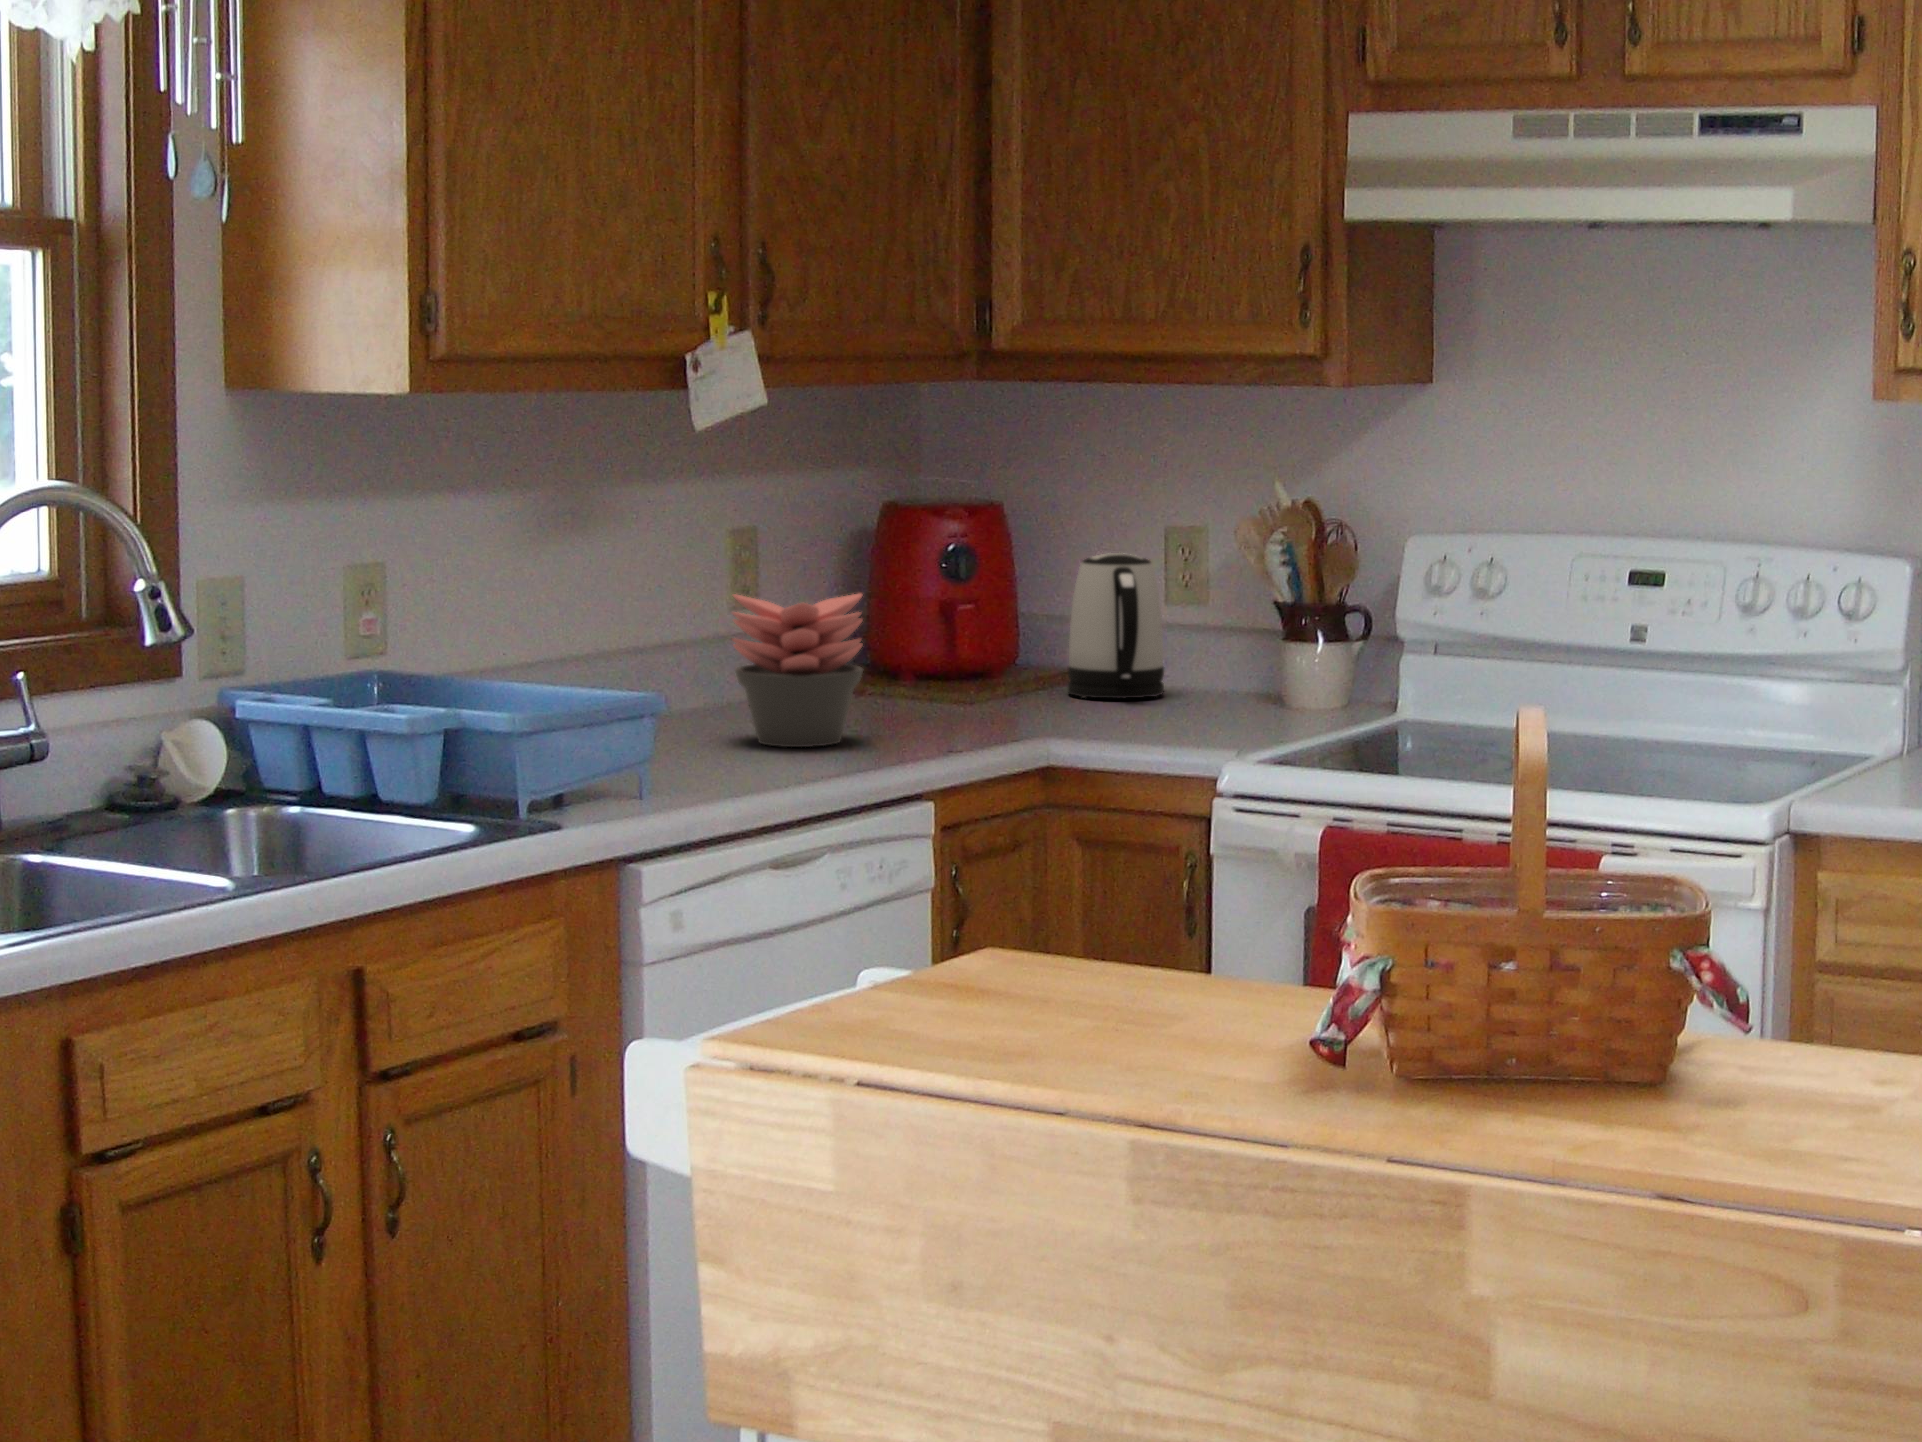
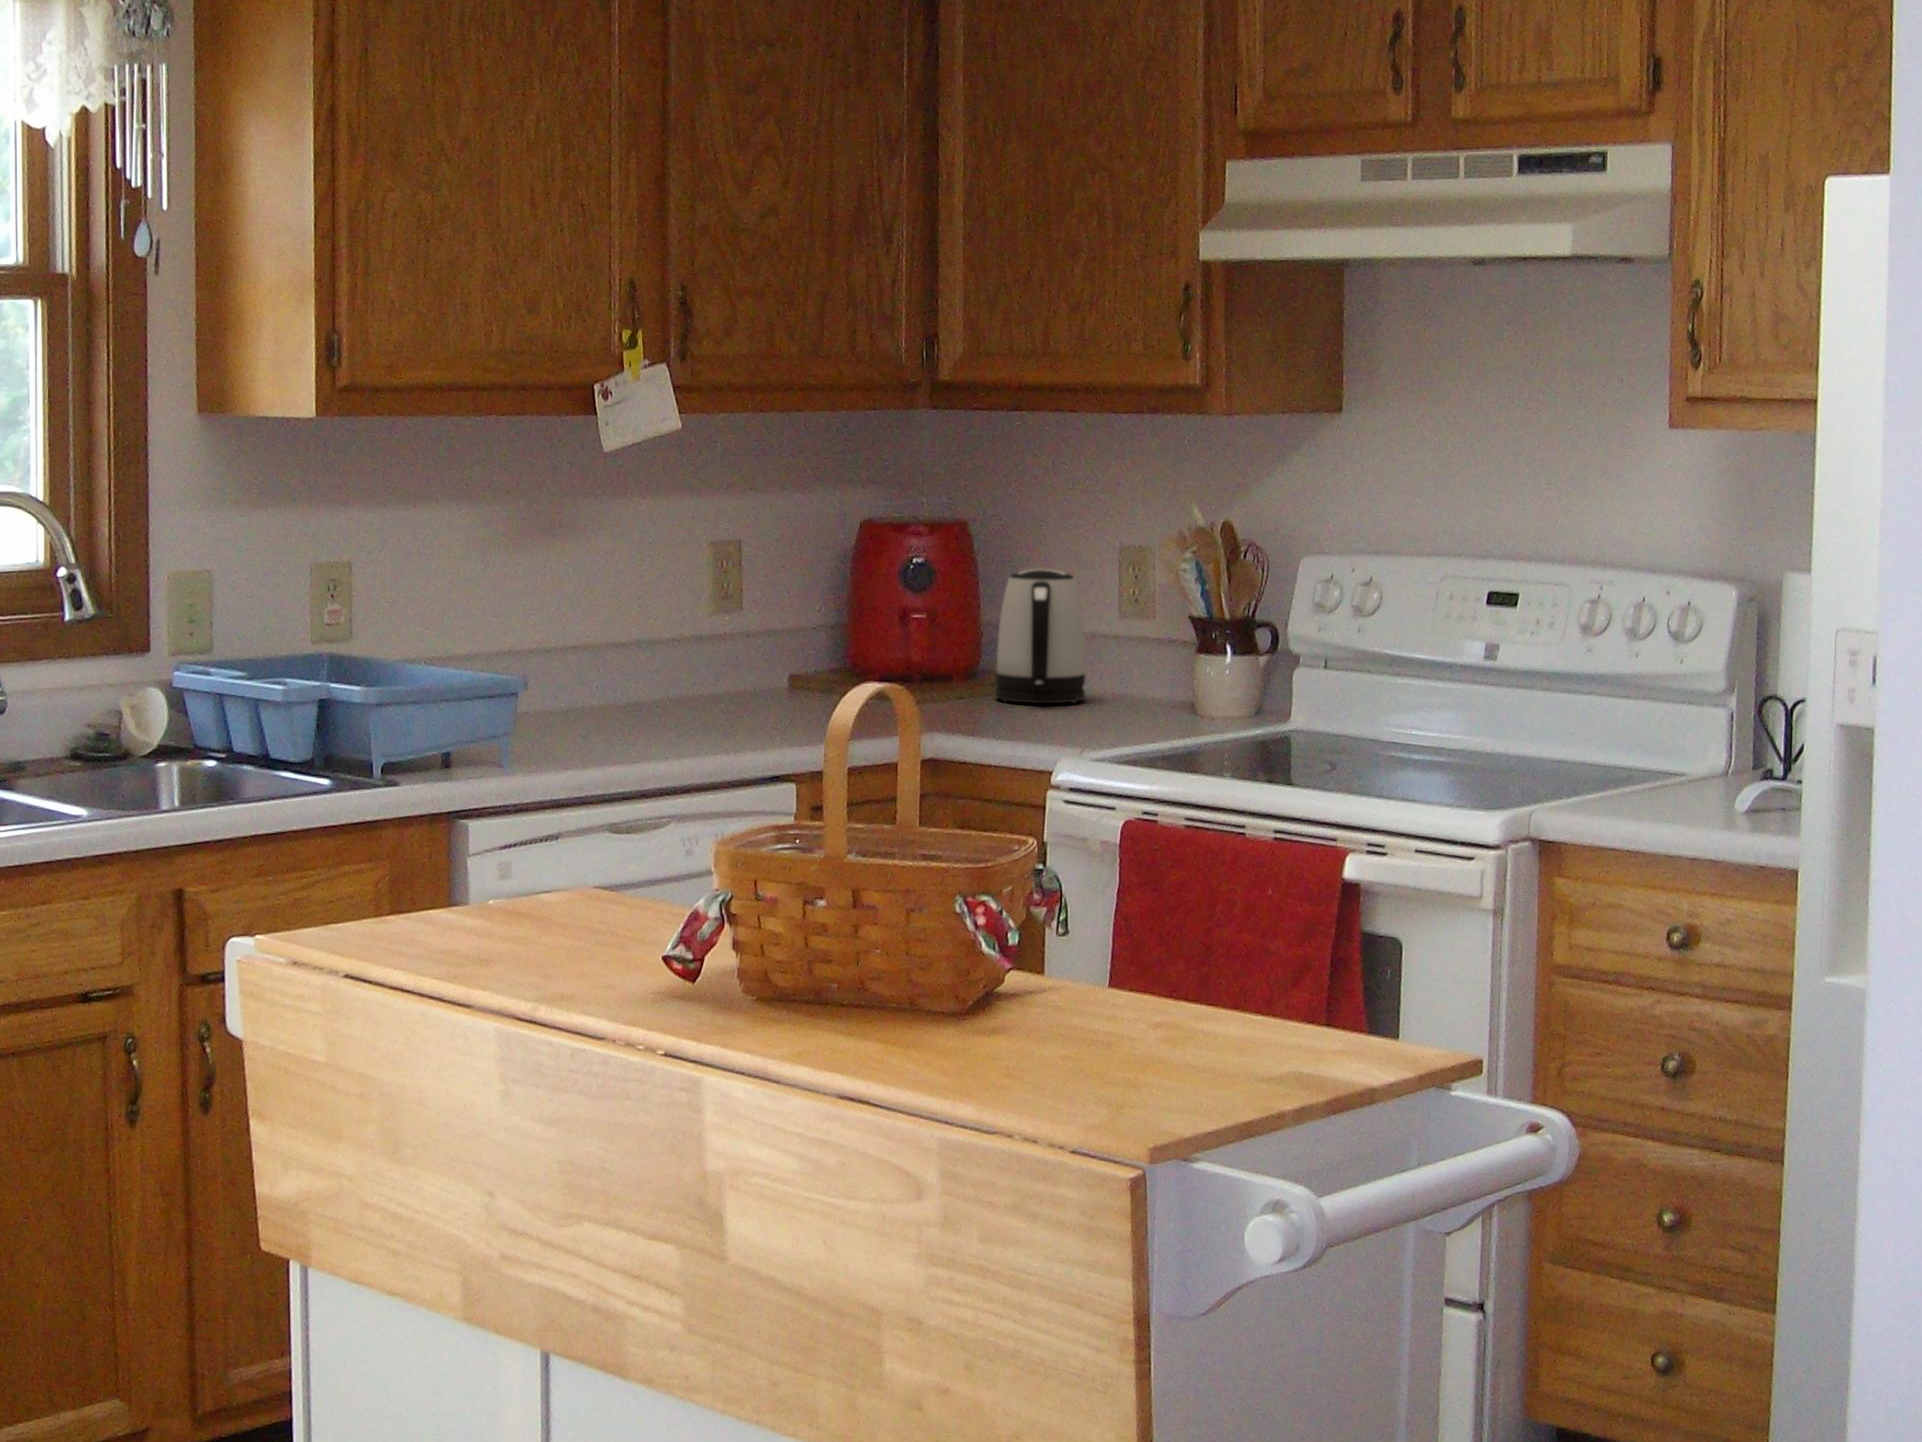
succulent plant: present [732,594,863,747] -> none [630,596,756,732]

